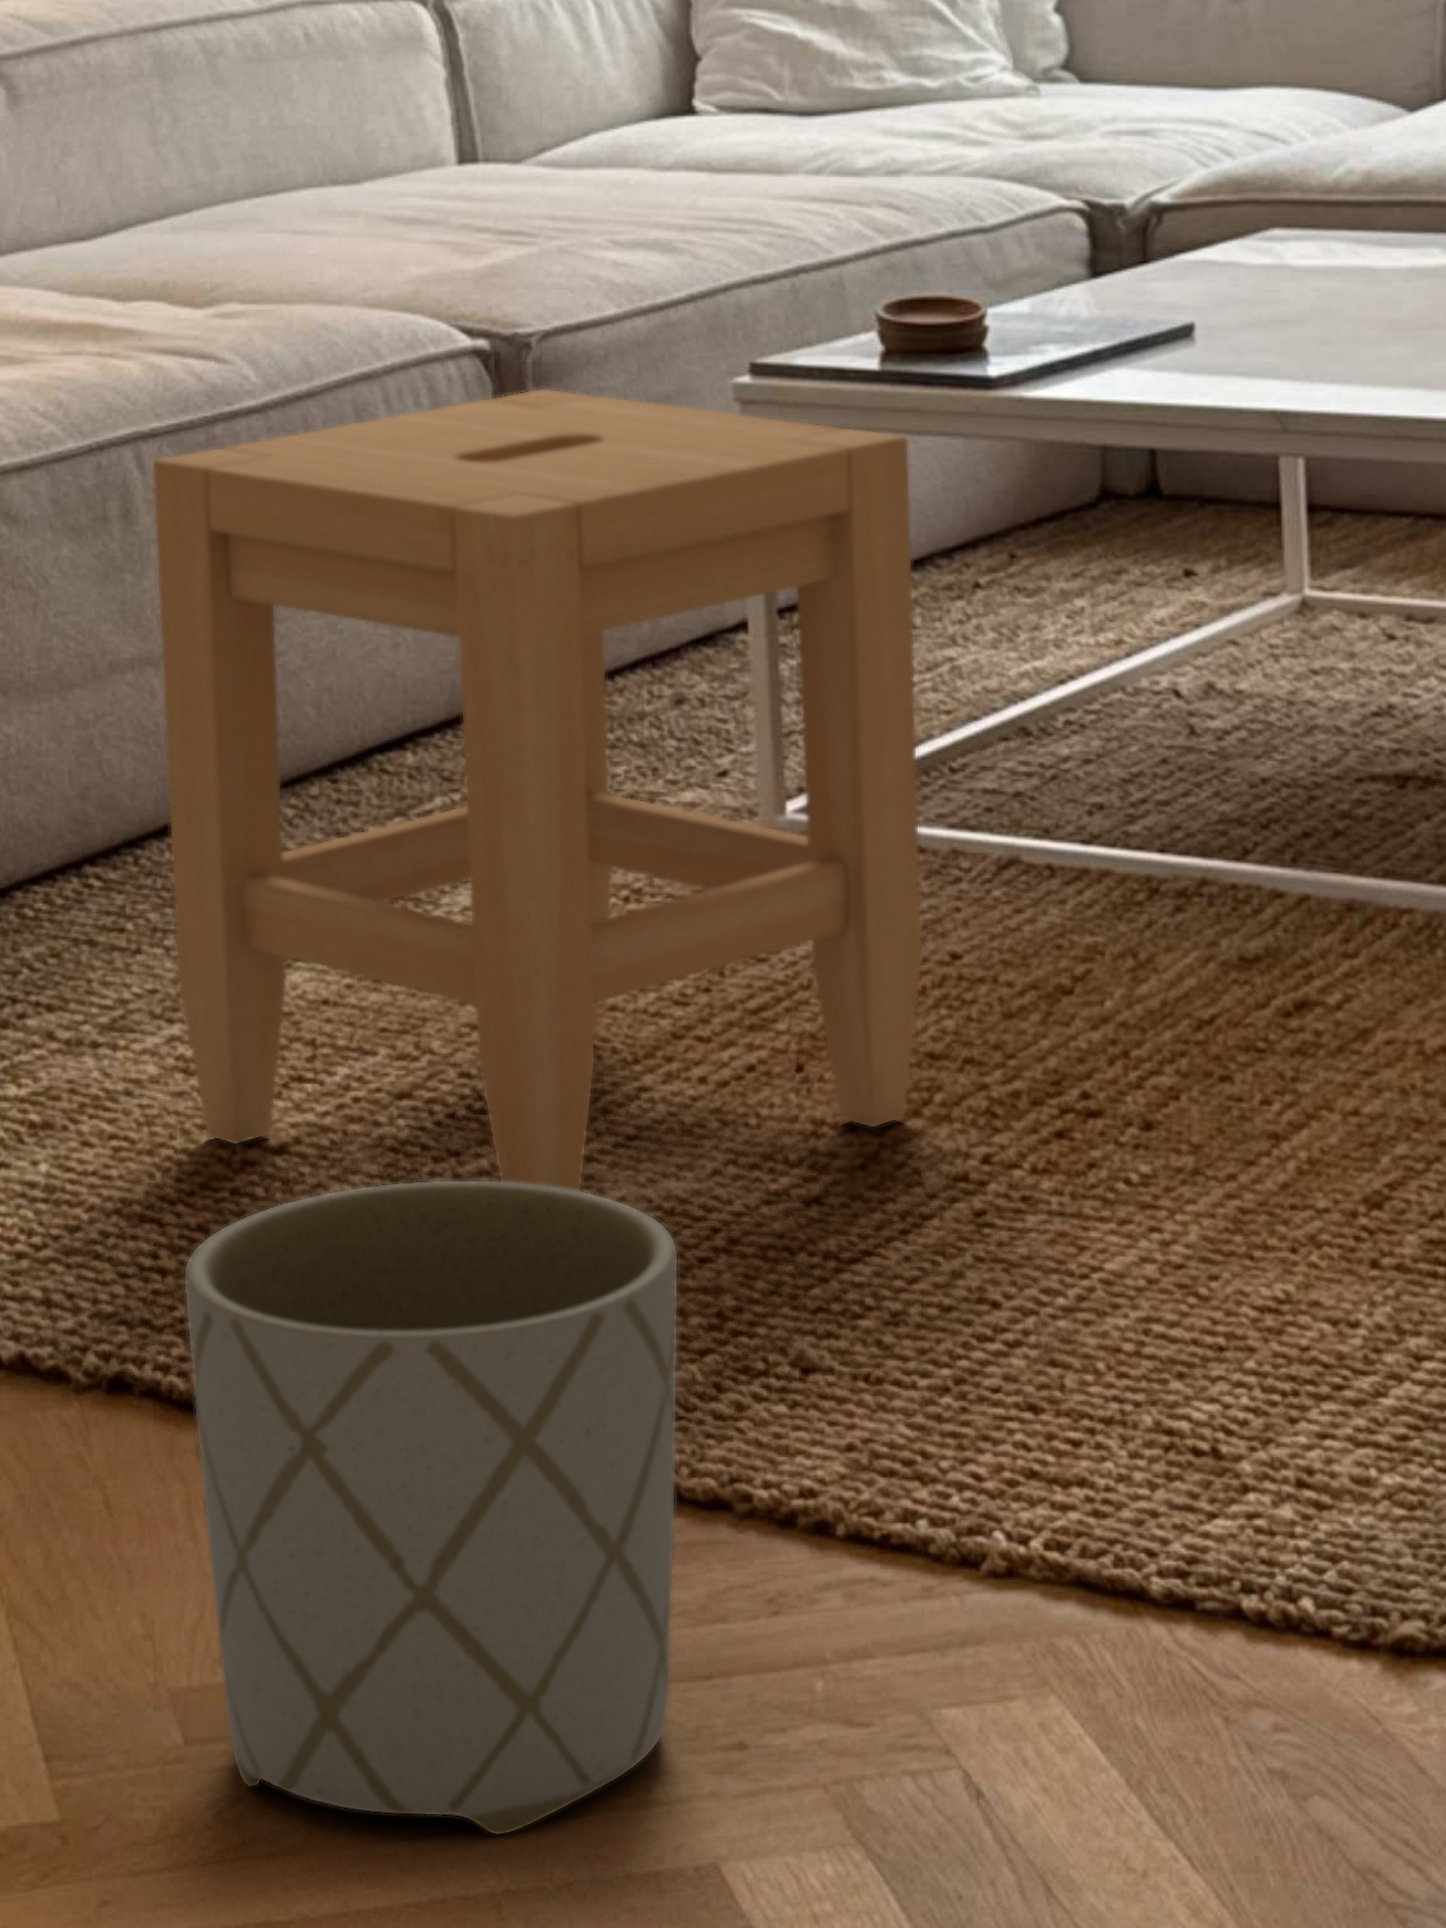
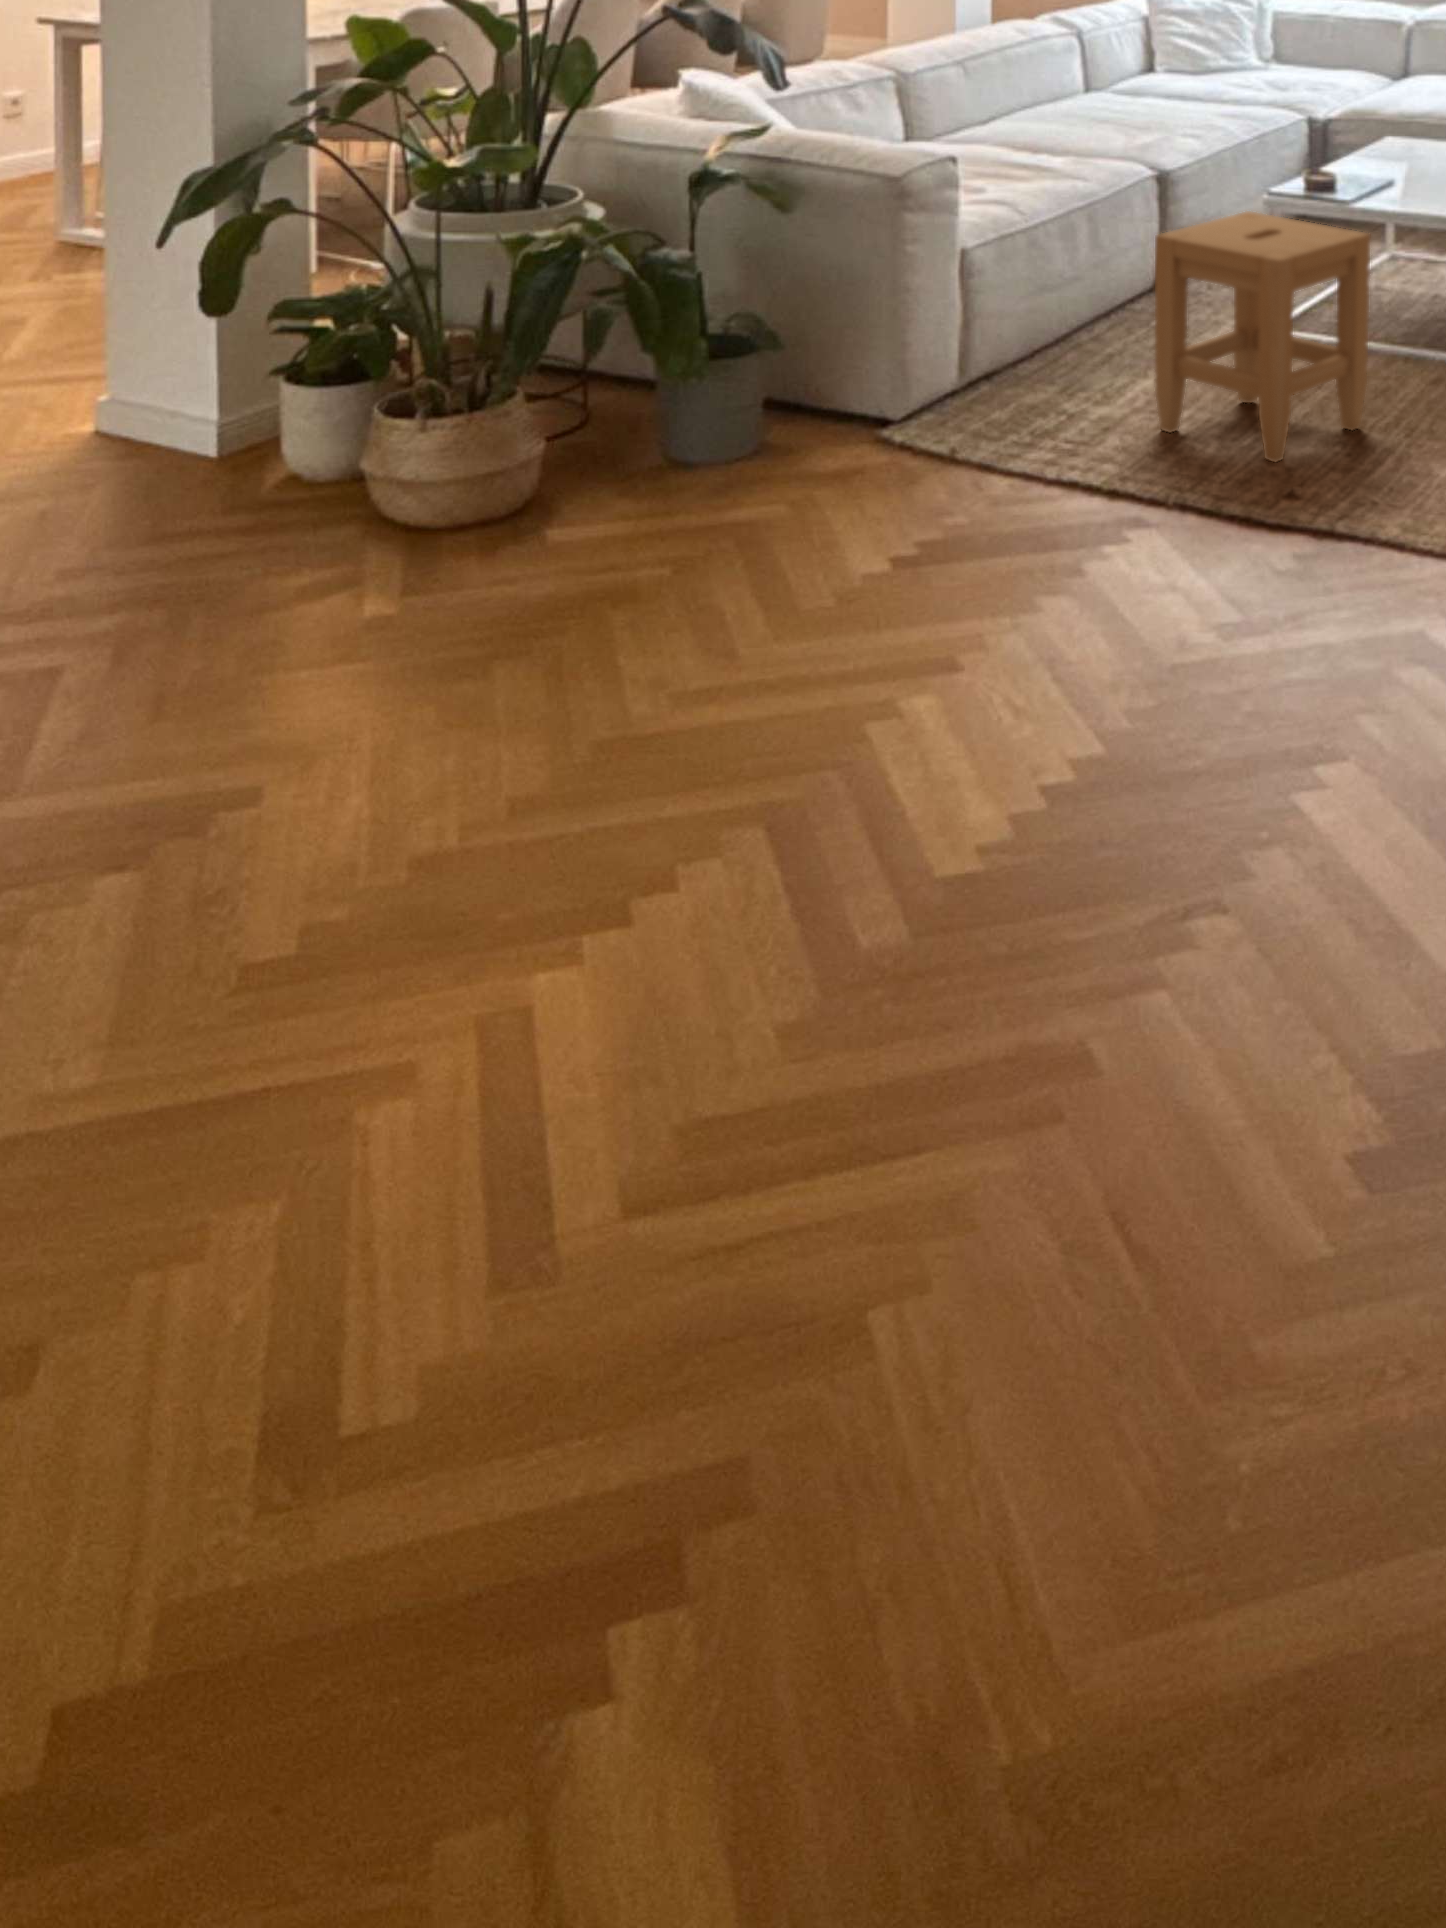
planter: present [185,1181,677,1834] -> none [1274,455,1401,624]

